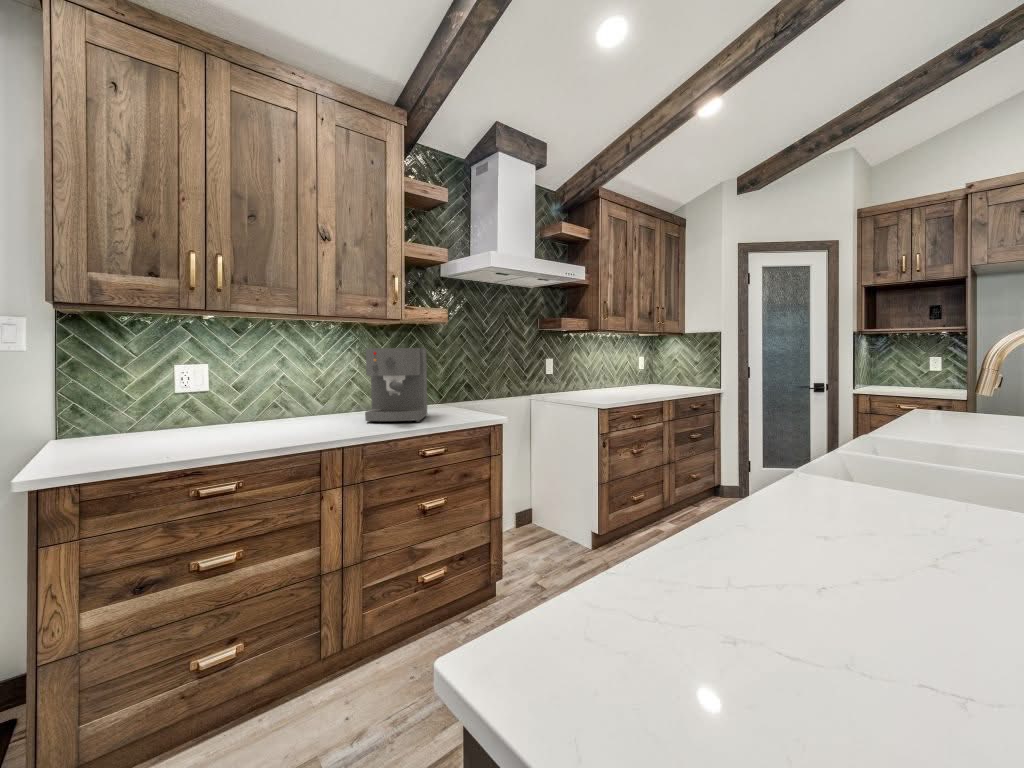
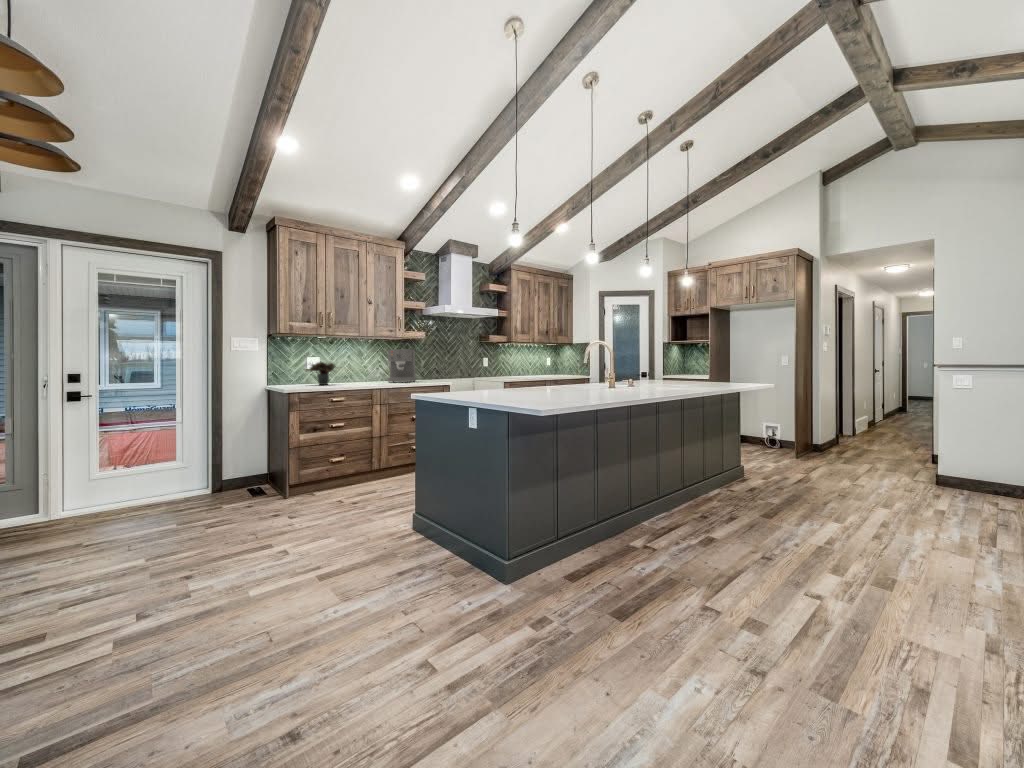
potted plant: none [138,380,249,441] -> present [305,362,336,385]

